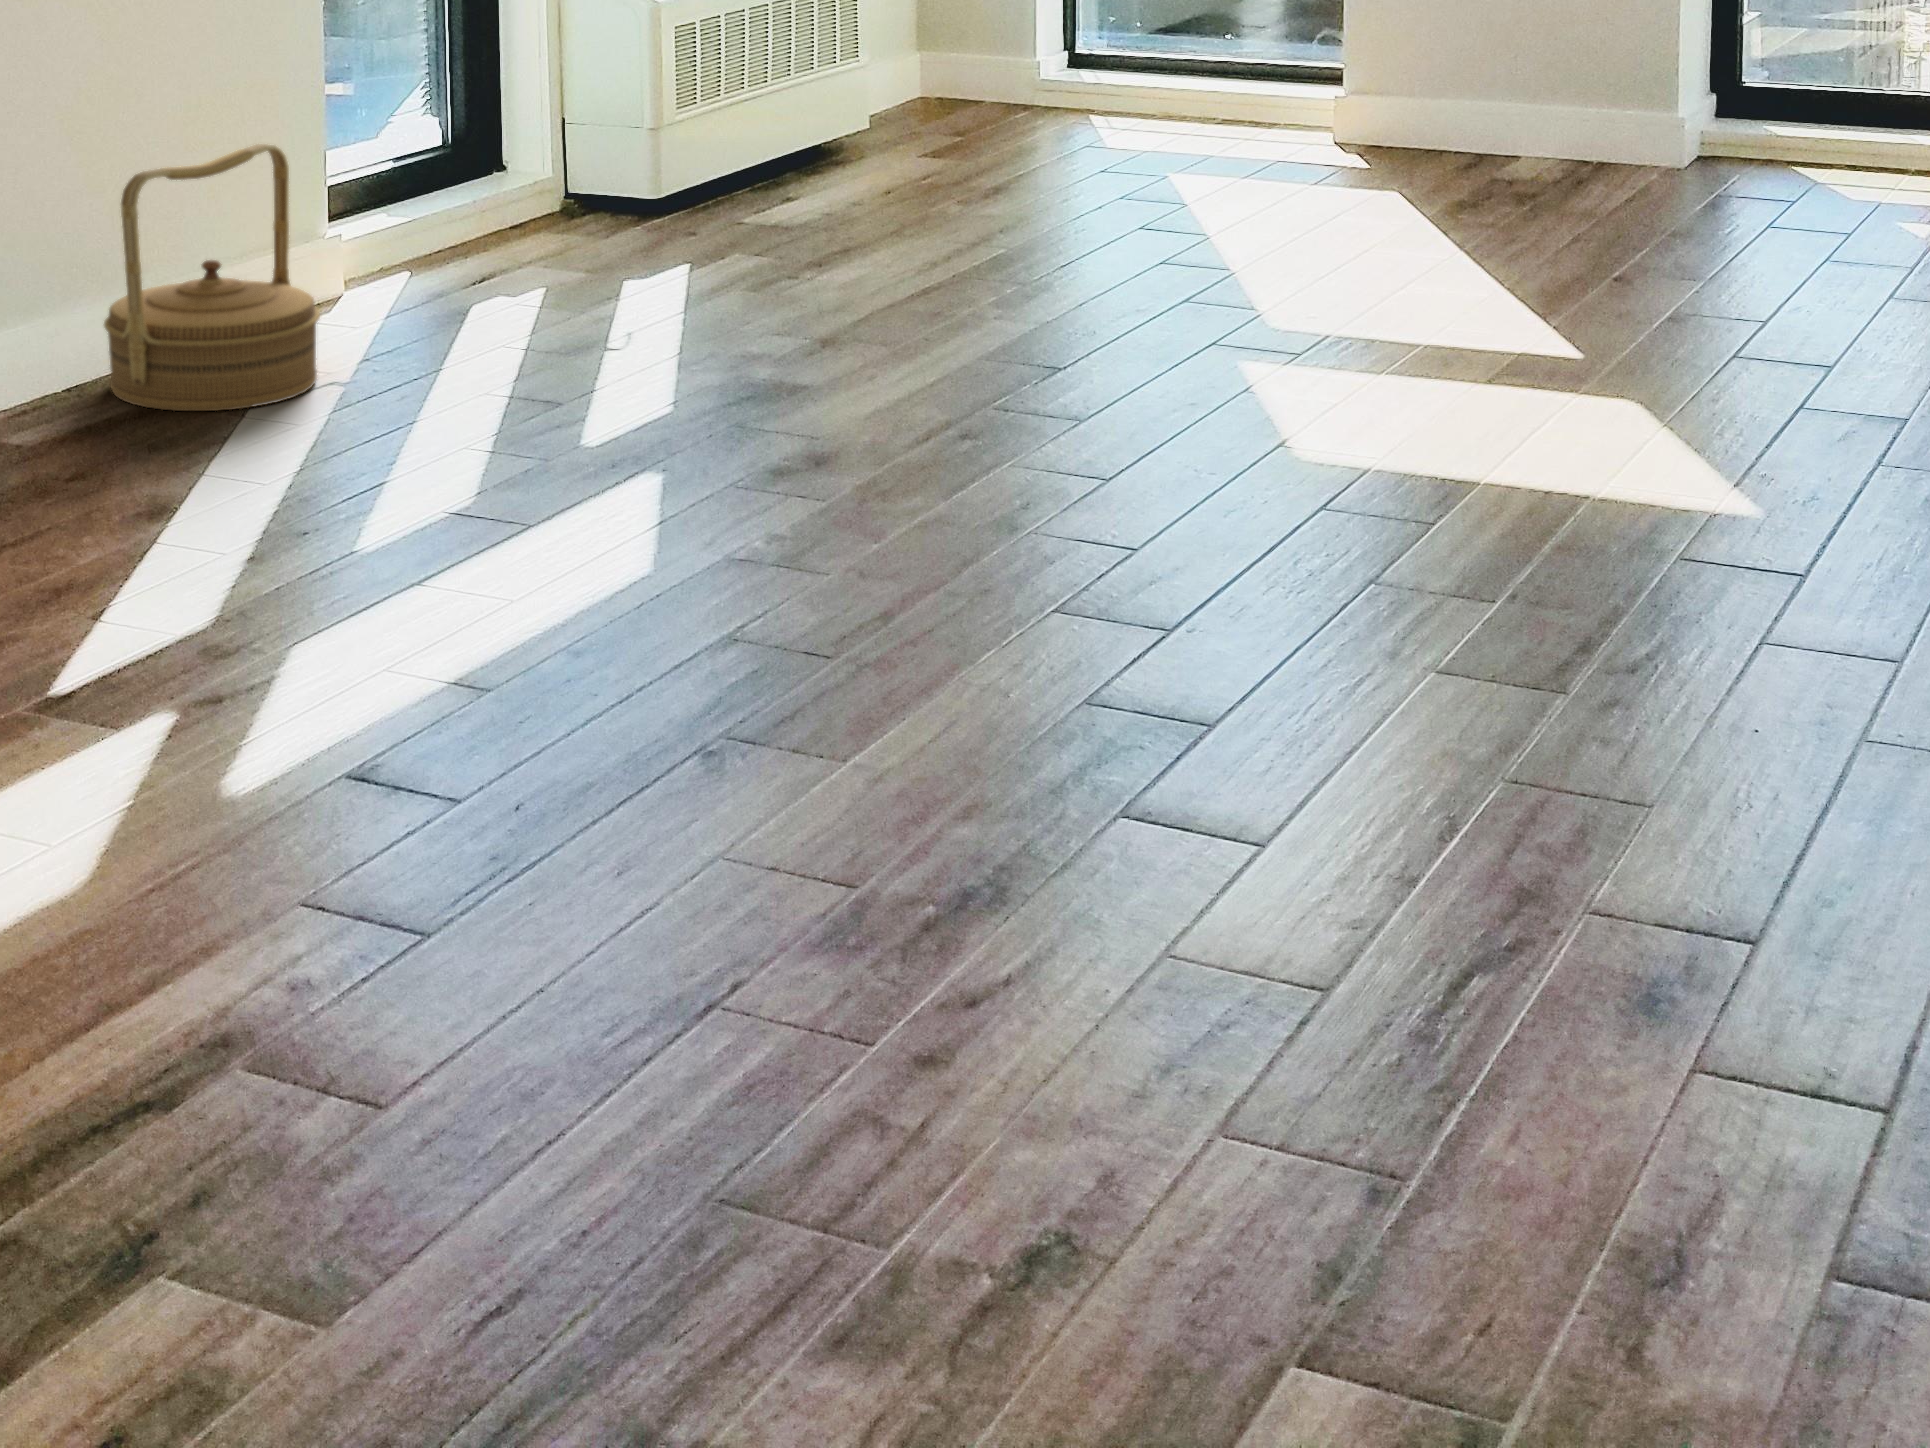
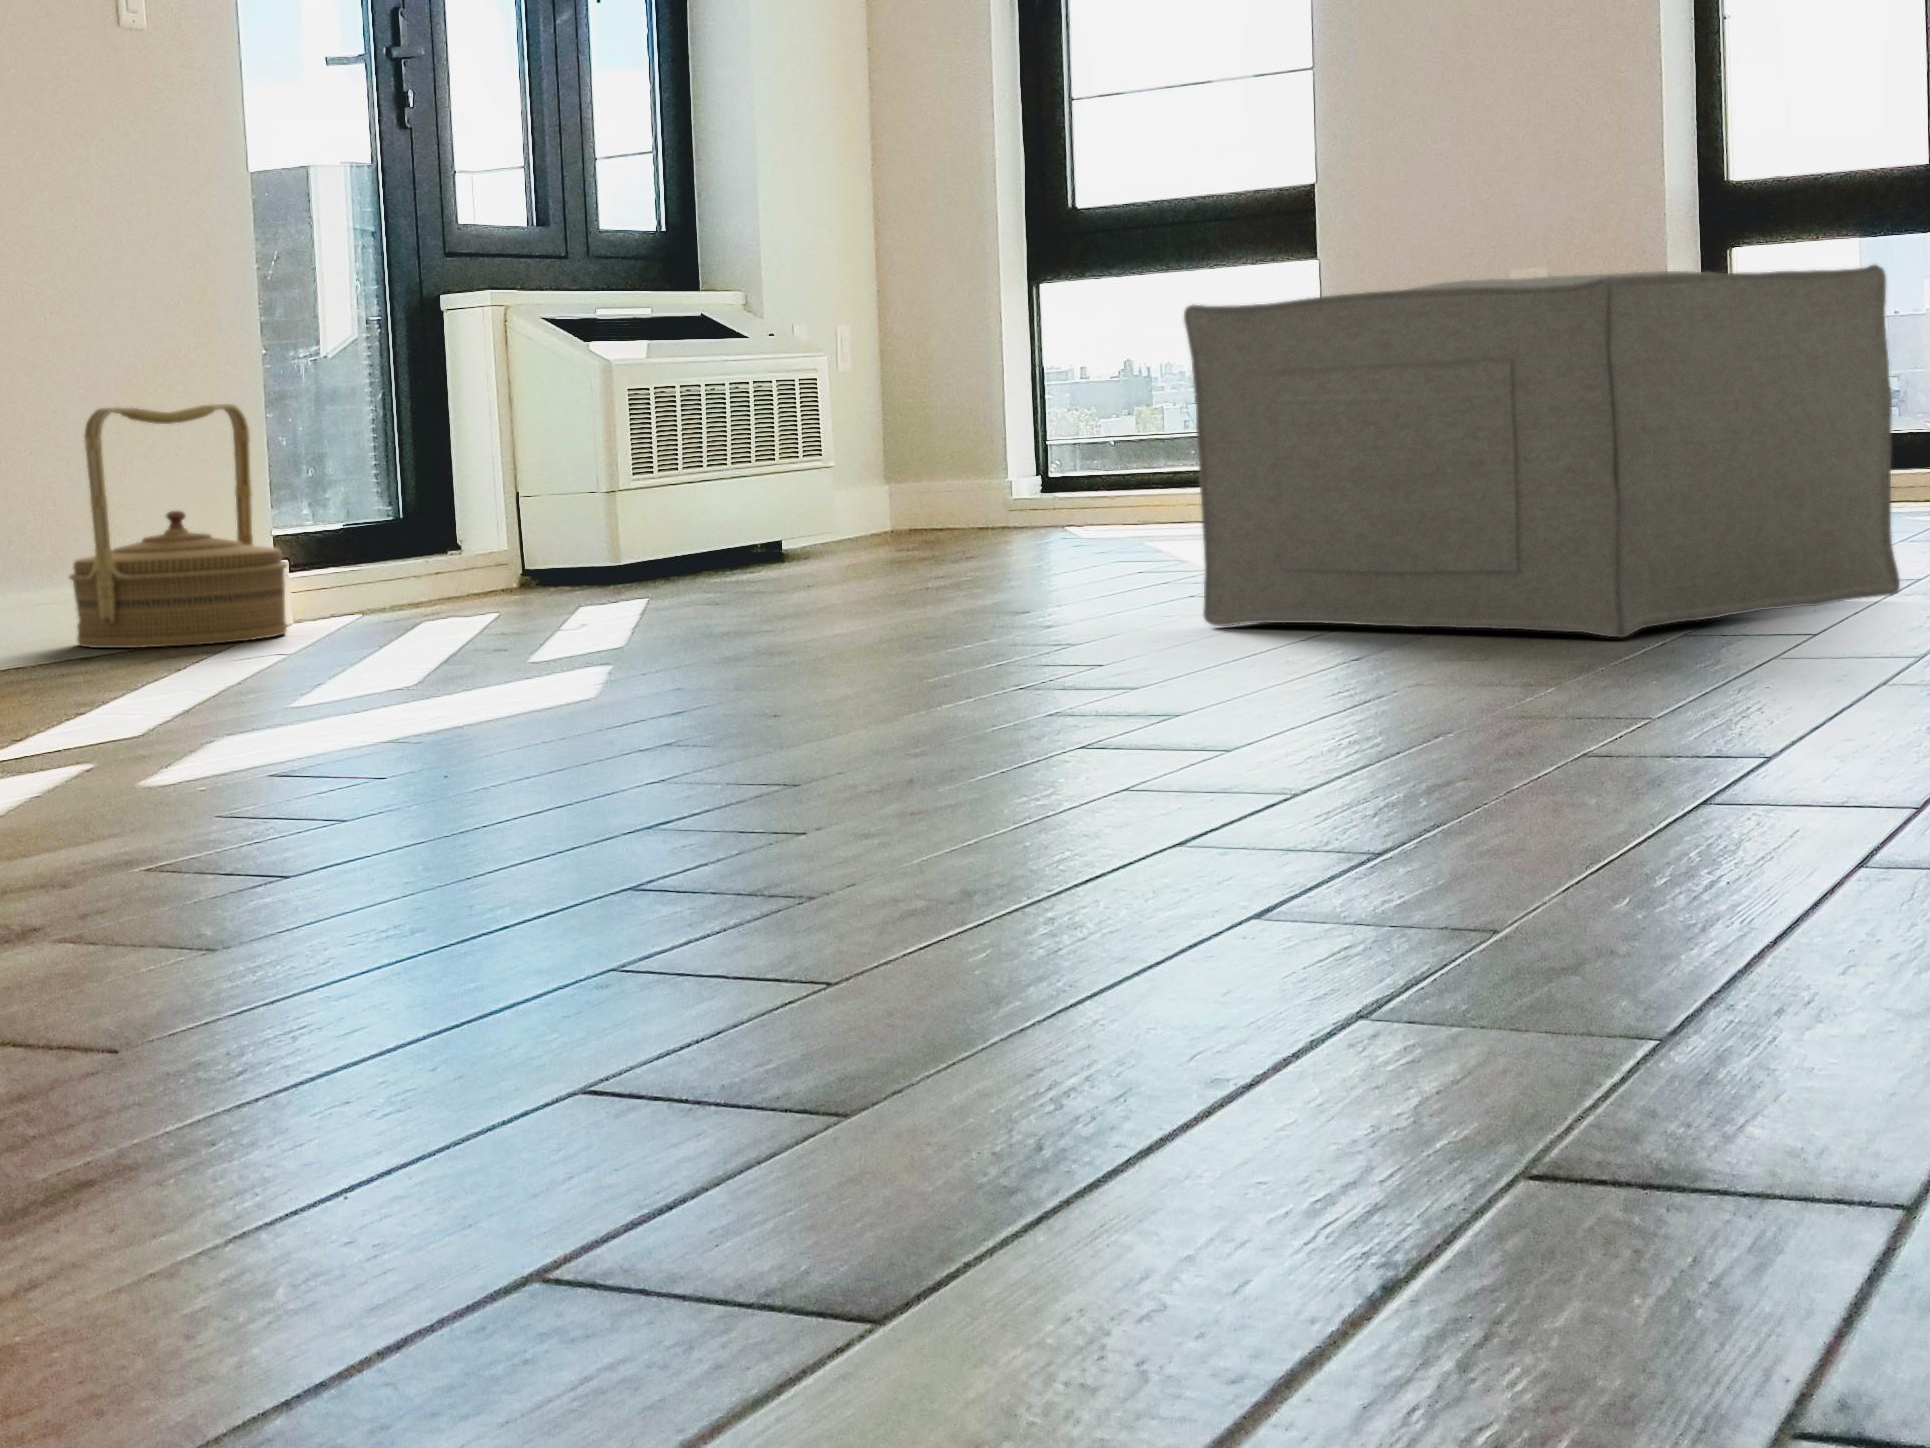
ottoman: none [1200,149,1894,640] -> present [1184,265,1900,637]

